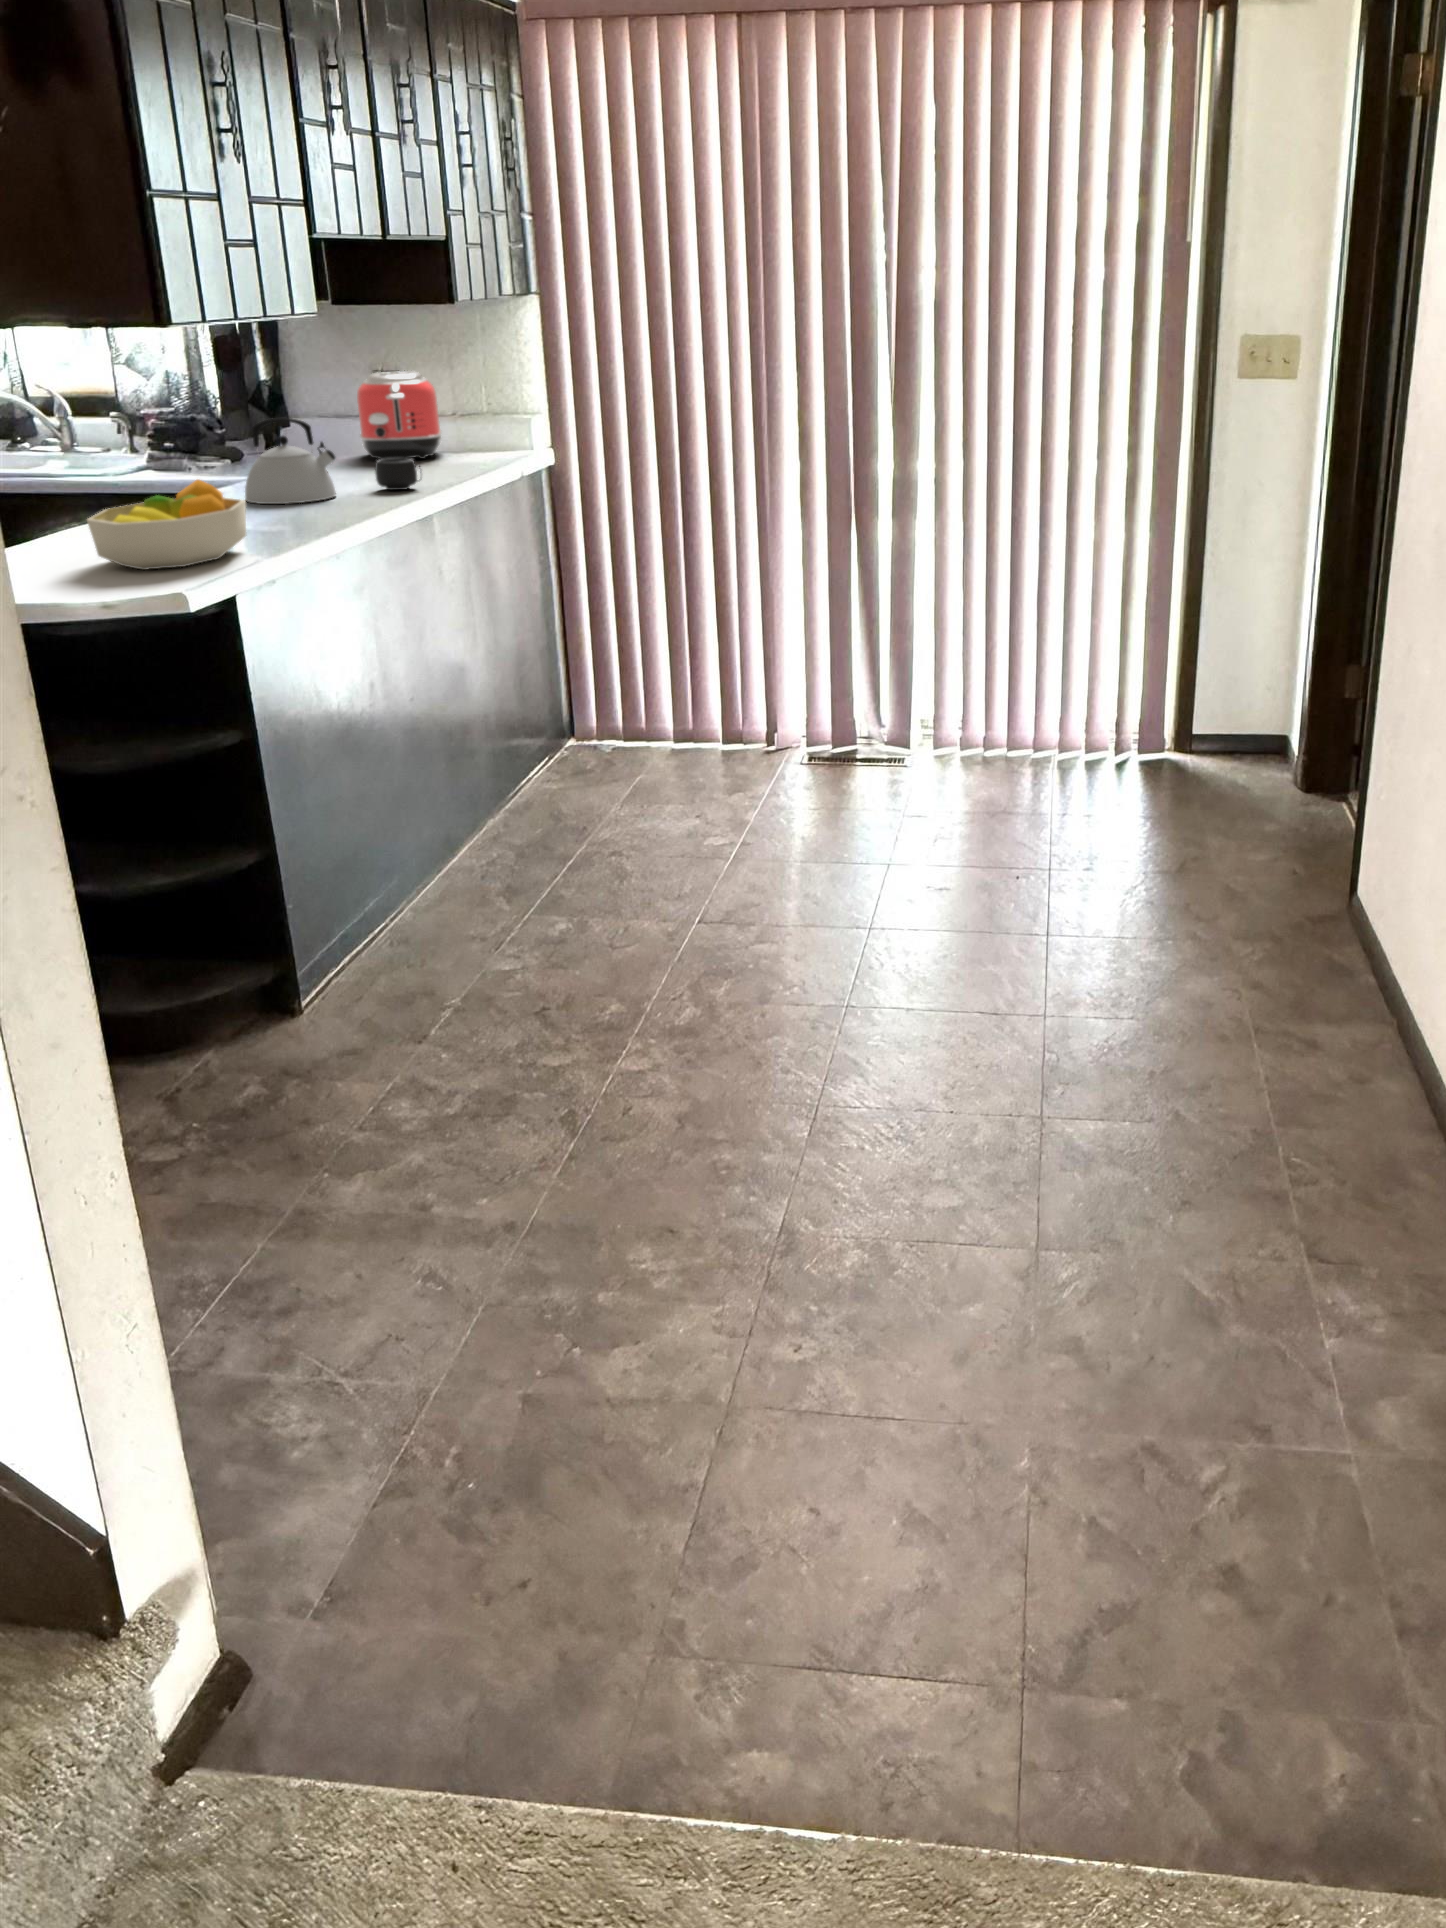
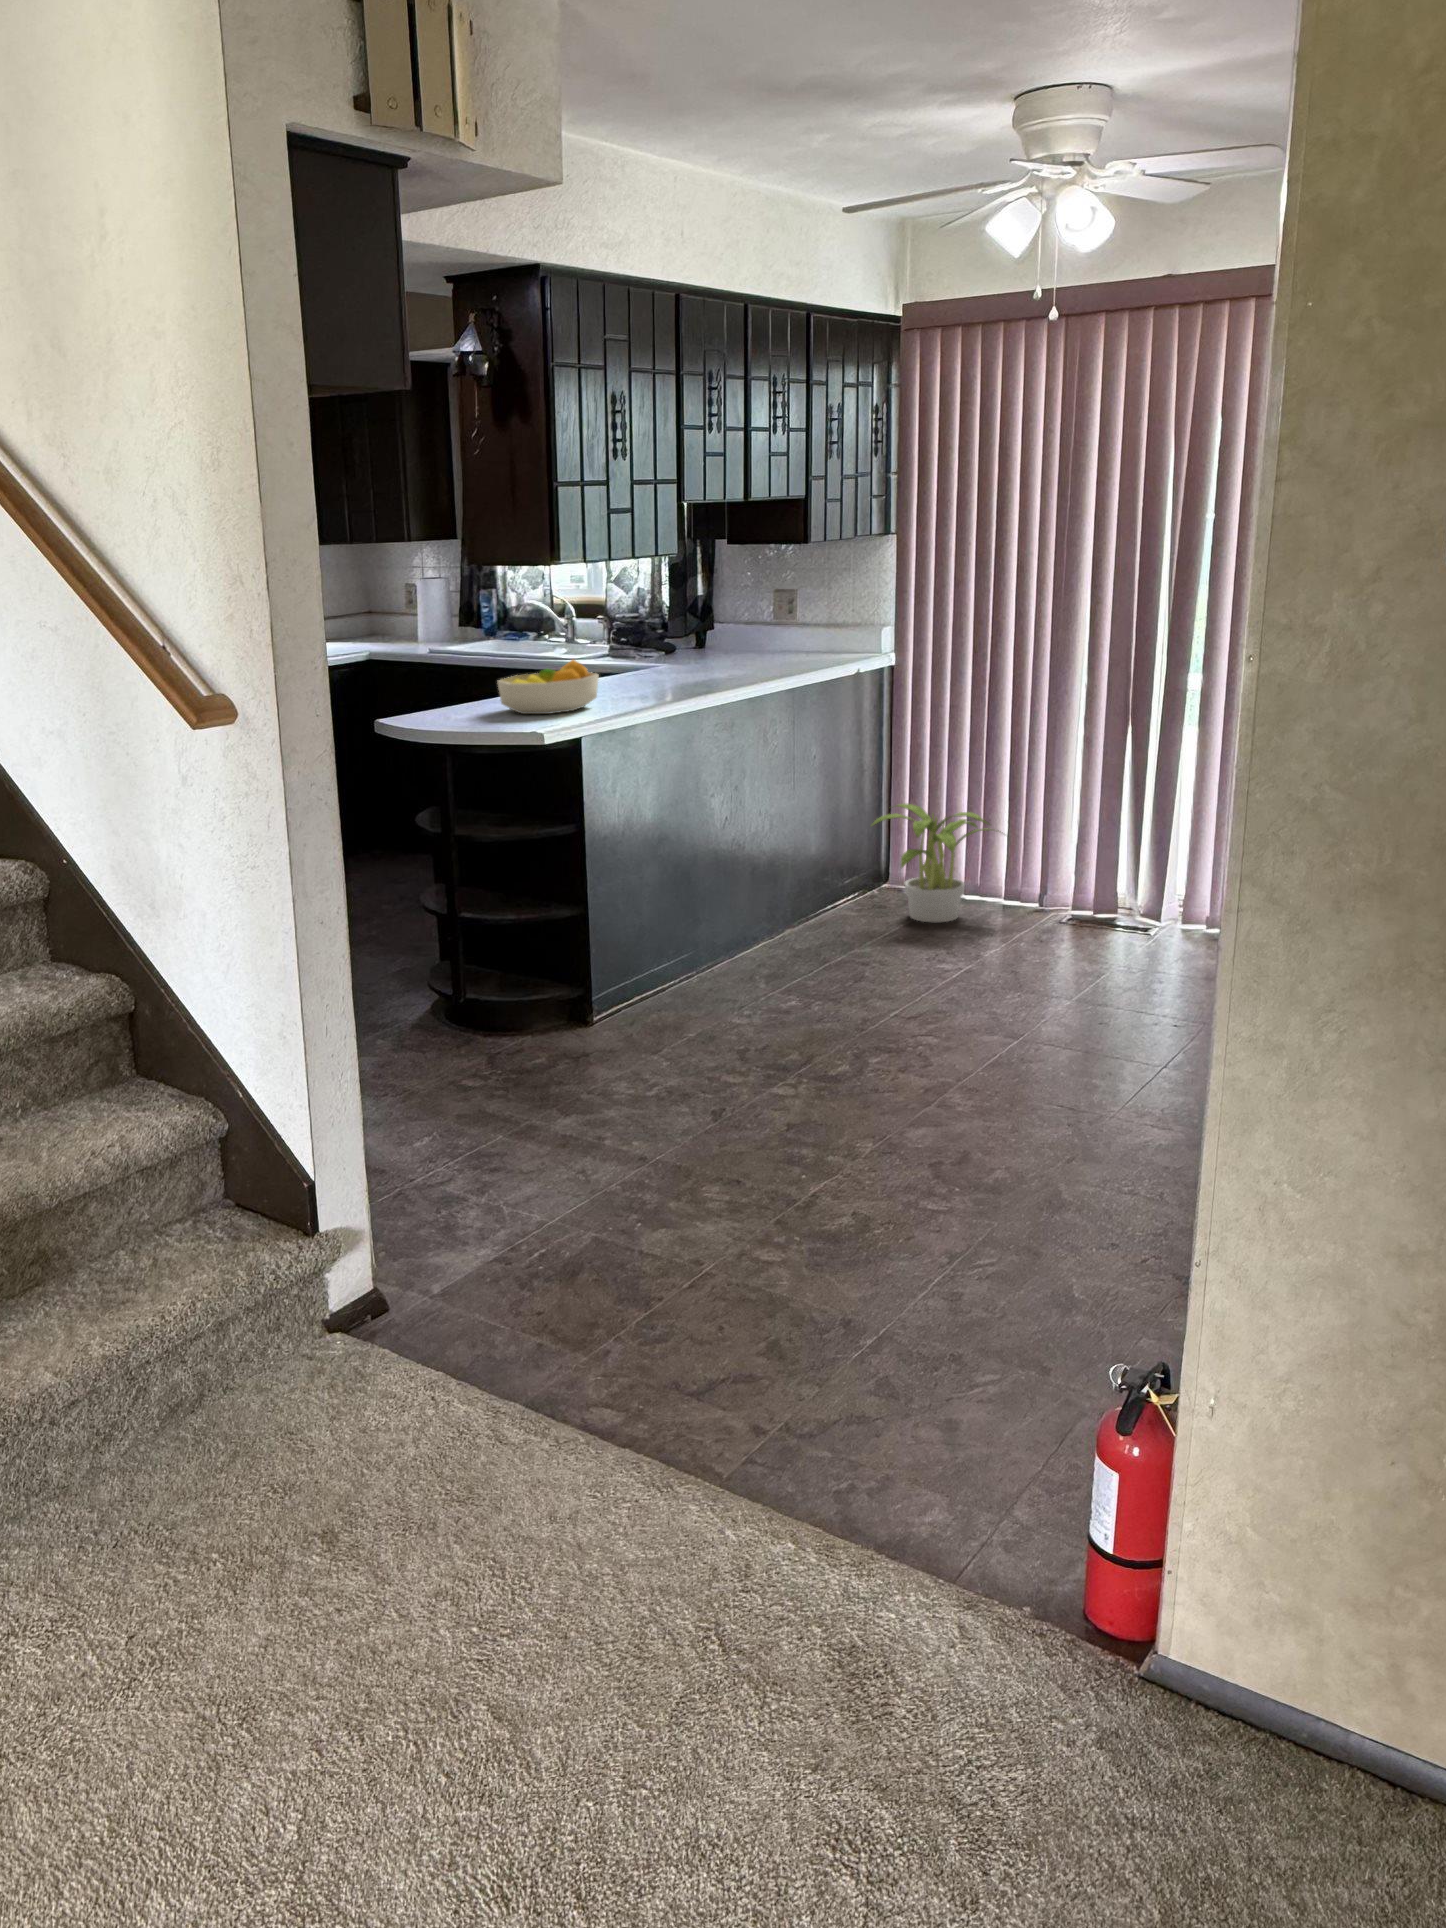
toaster: present [357,371,442,459] -> none [751,591,813,656]
kettle: present [245,418,336,504] -> none [636,622,699,681]
mug: present [375,458,418,490] -> none [729,653,760,676]
potted plant: none [570,640,730,785] -> present [871,804,991,923]

